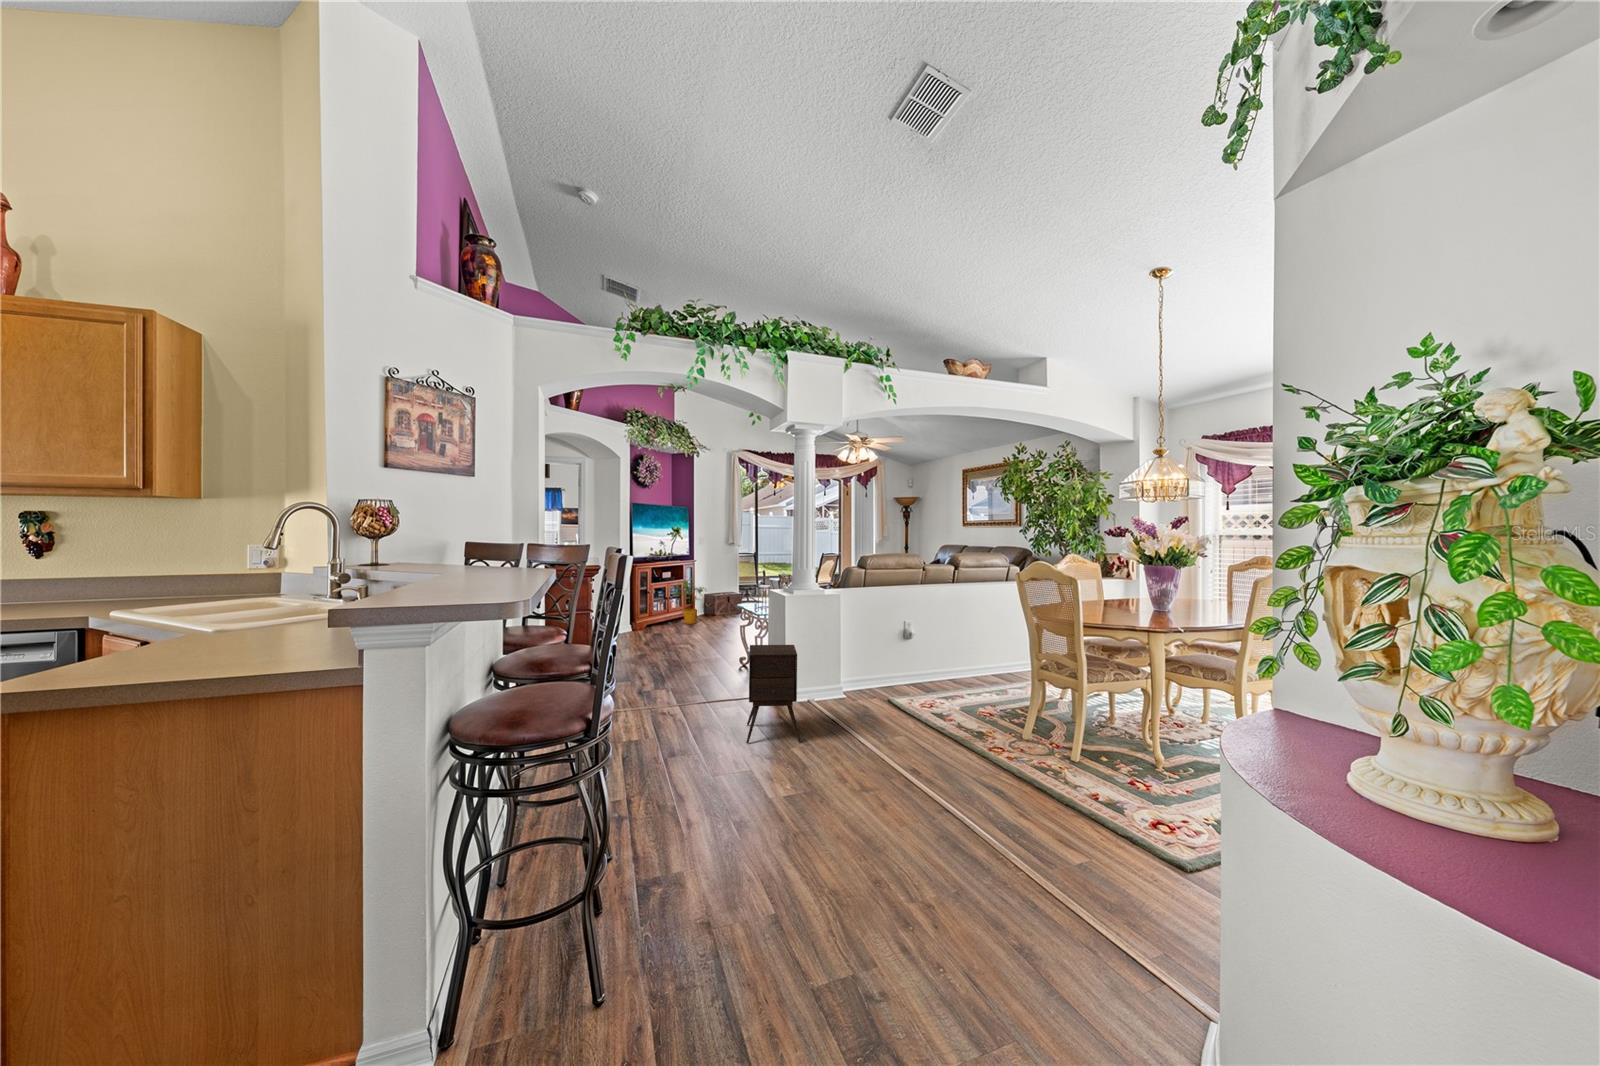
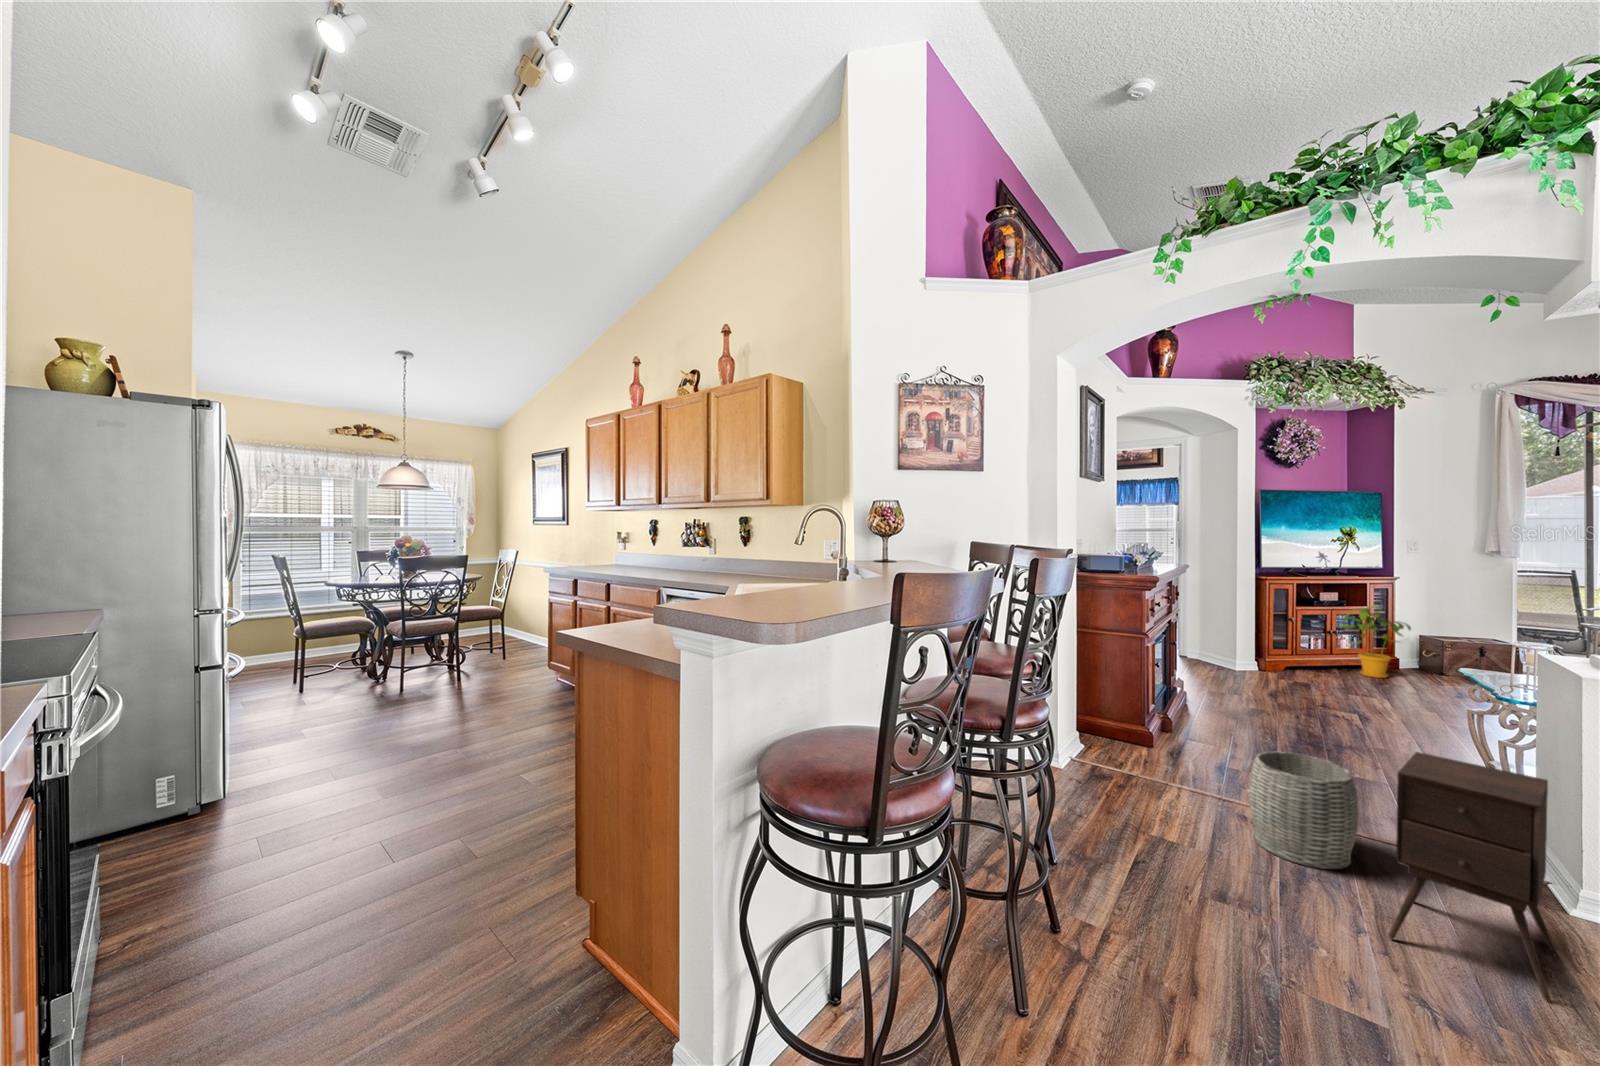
woven basket: none [672,664,723,727] -> present [1249,752,1358,869]

